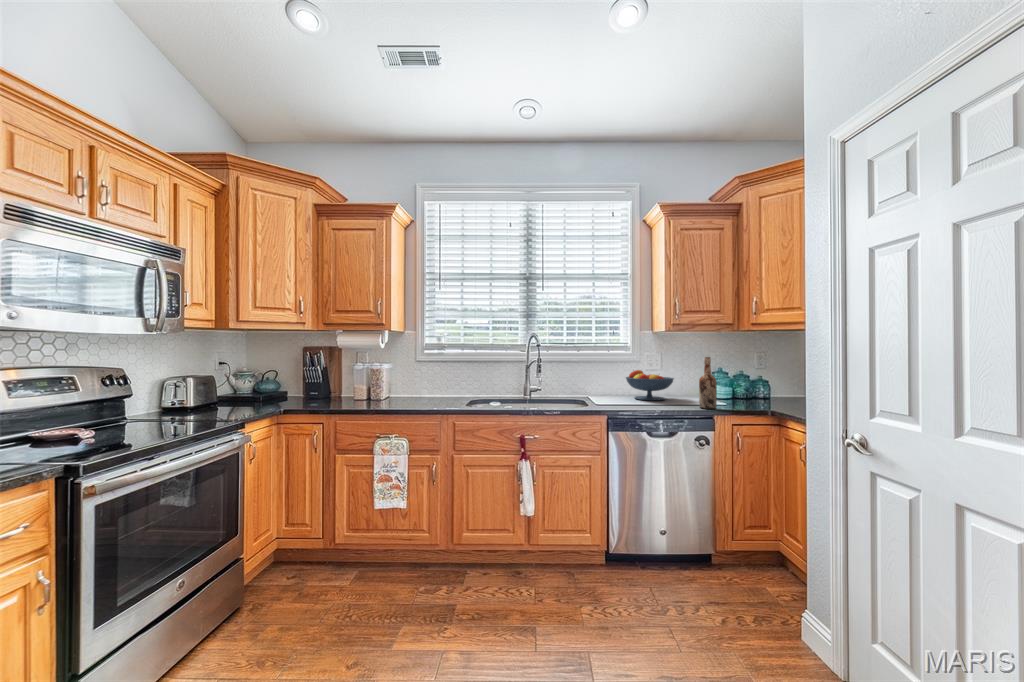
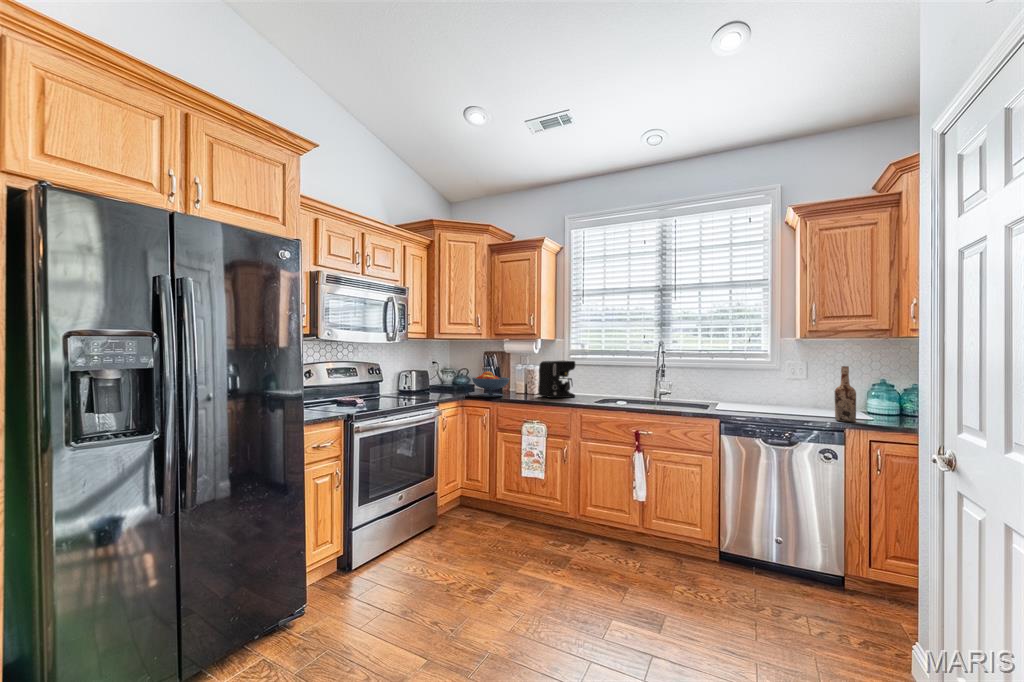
coffee maker: none [387,357,434,403] -> present [538,361,575,398]
fruit bowl: present [626,370,674,400] -> present [472,372,510,397]

